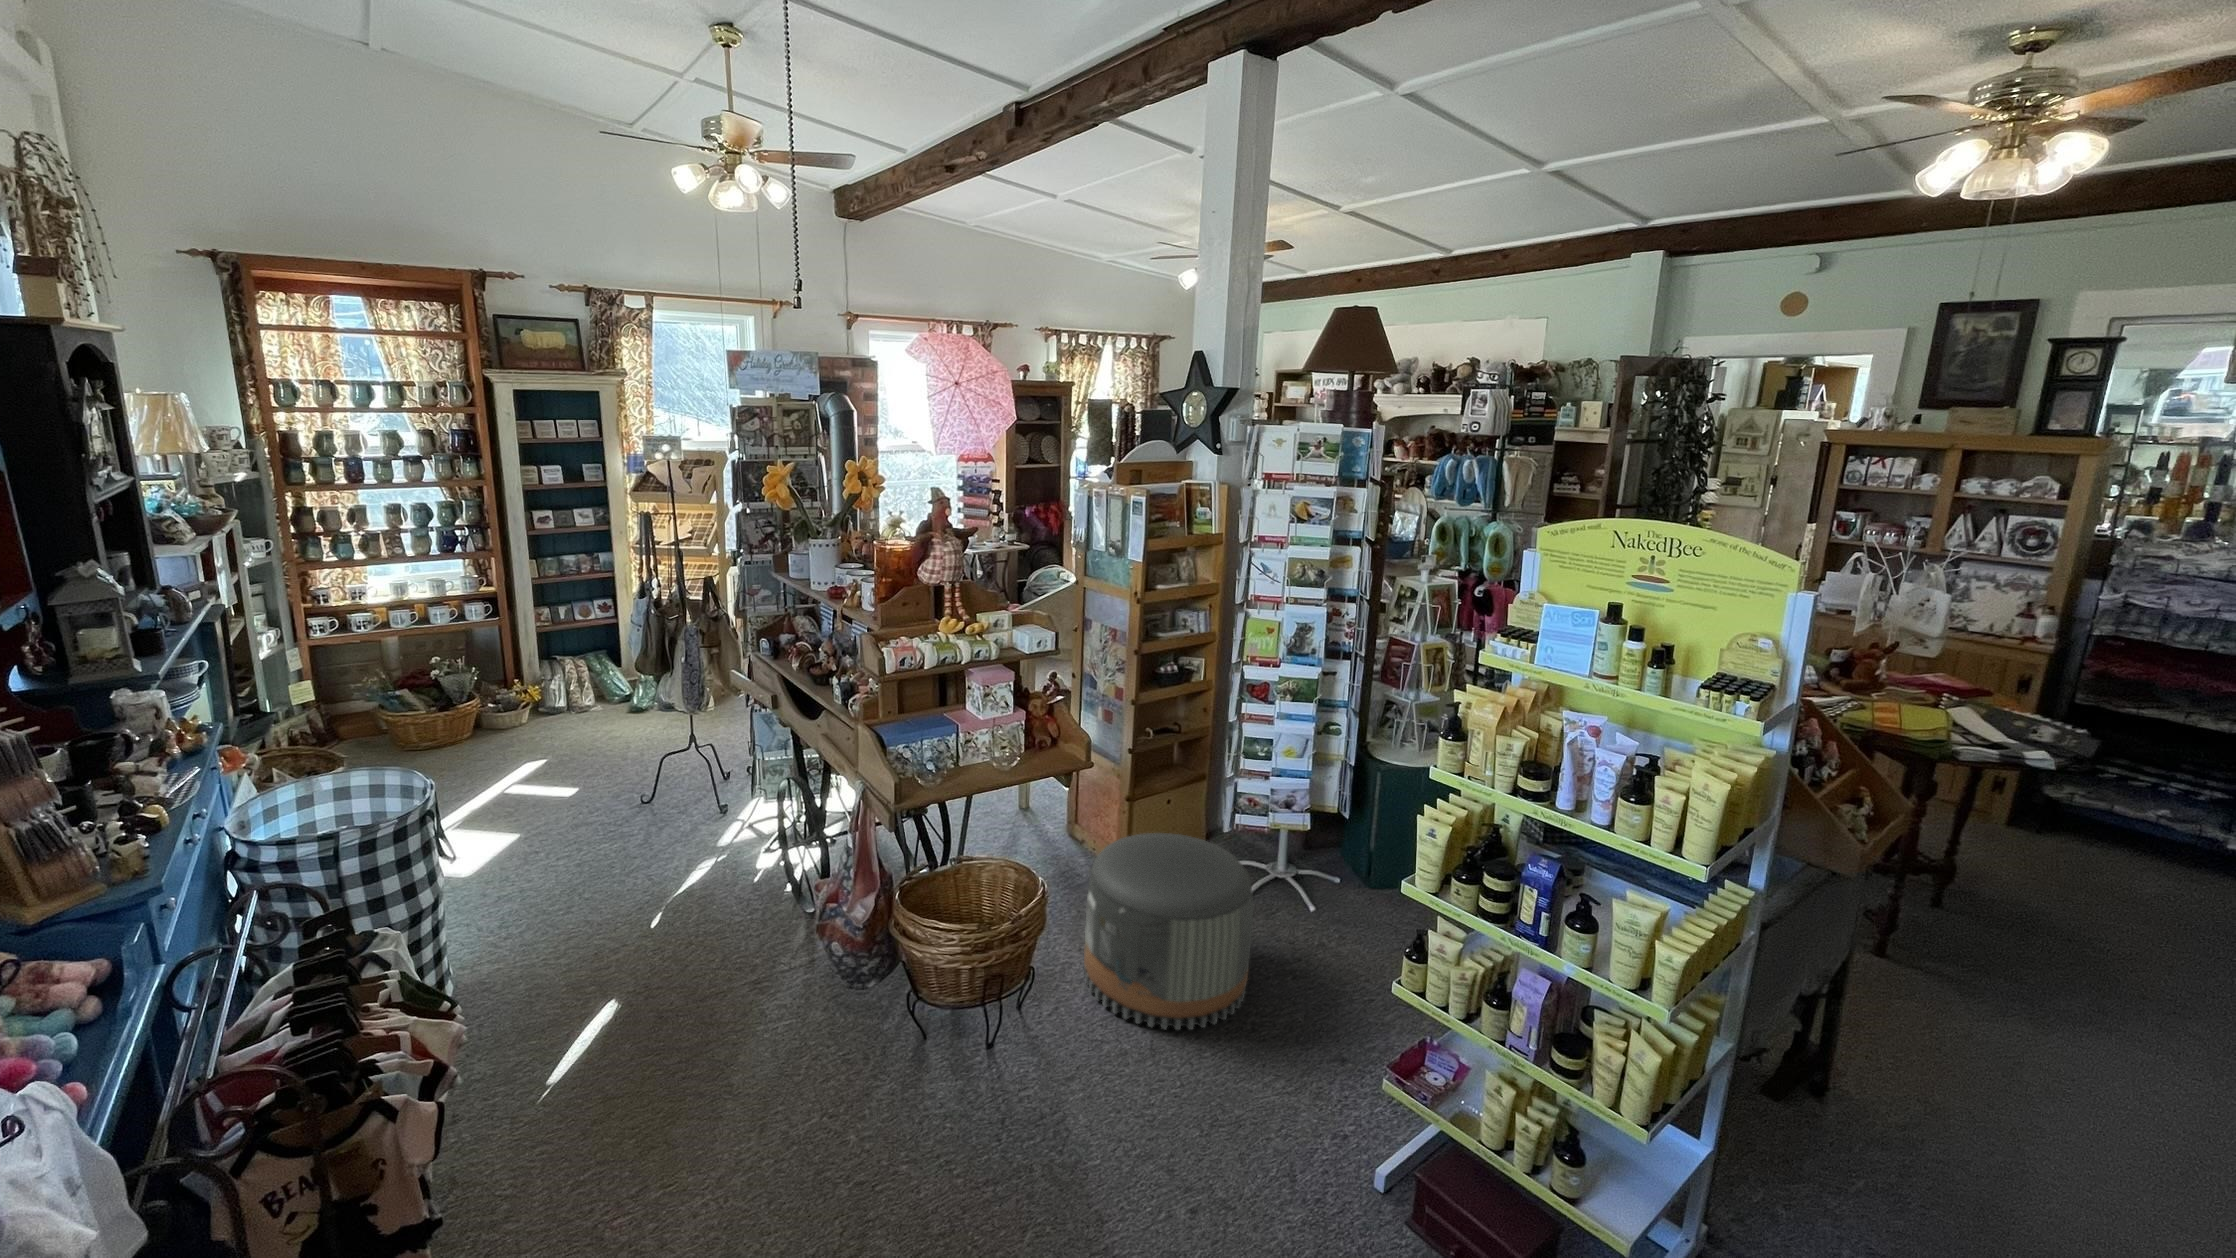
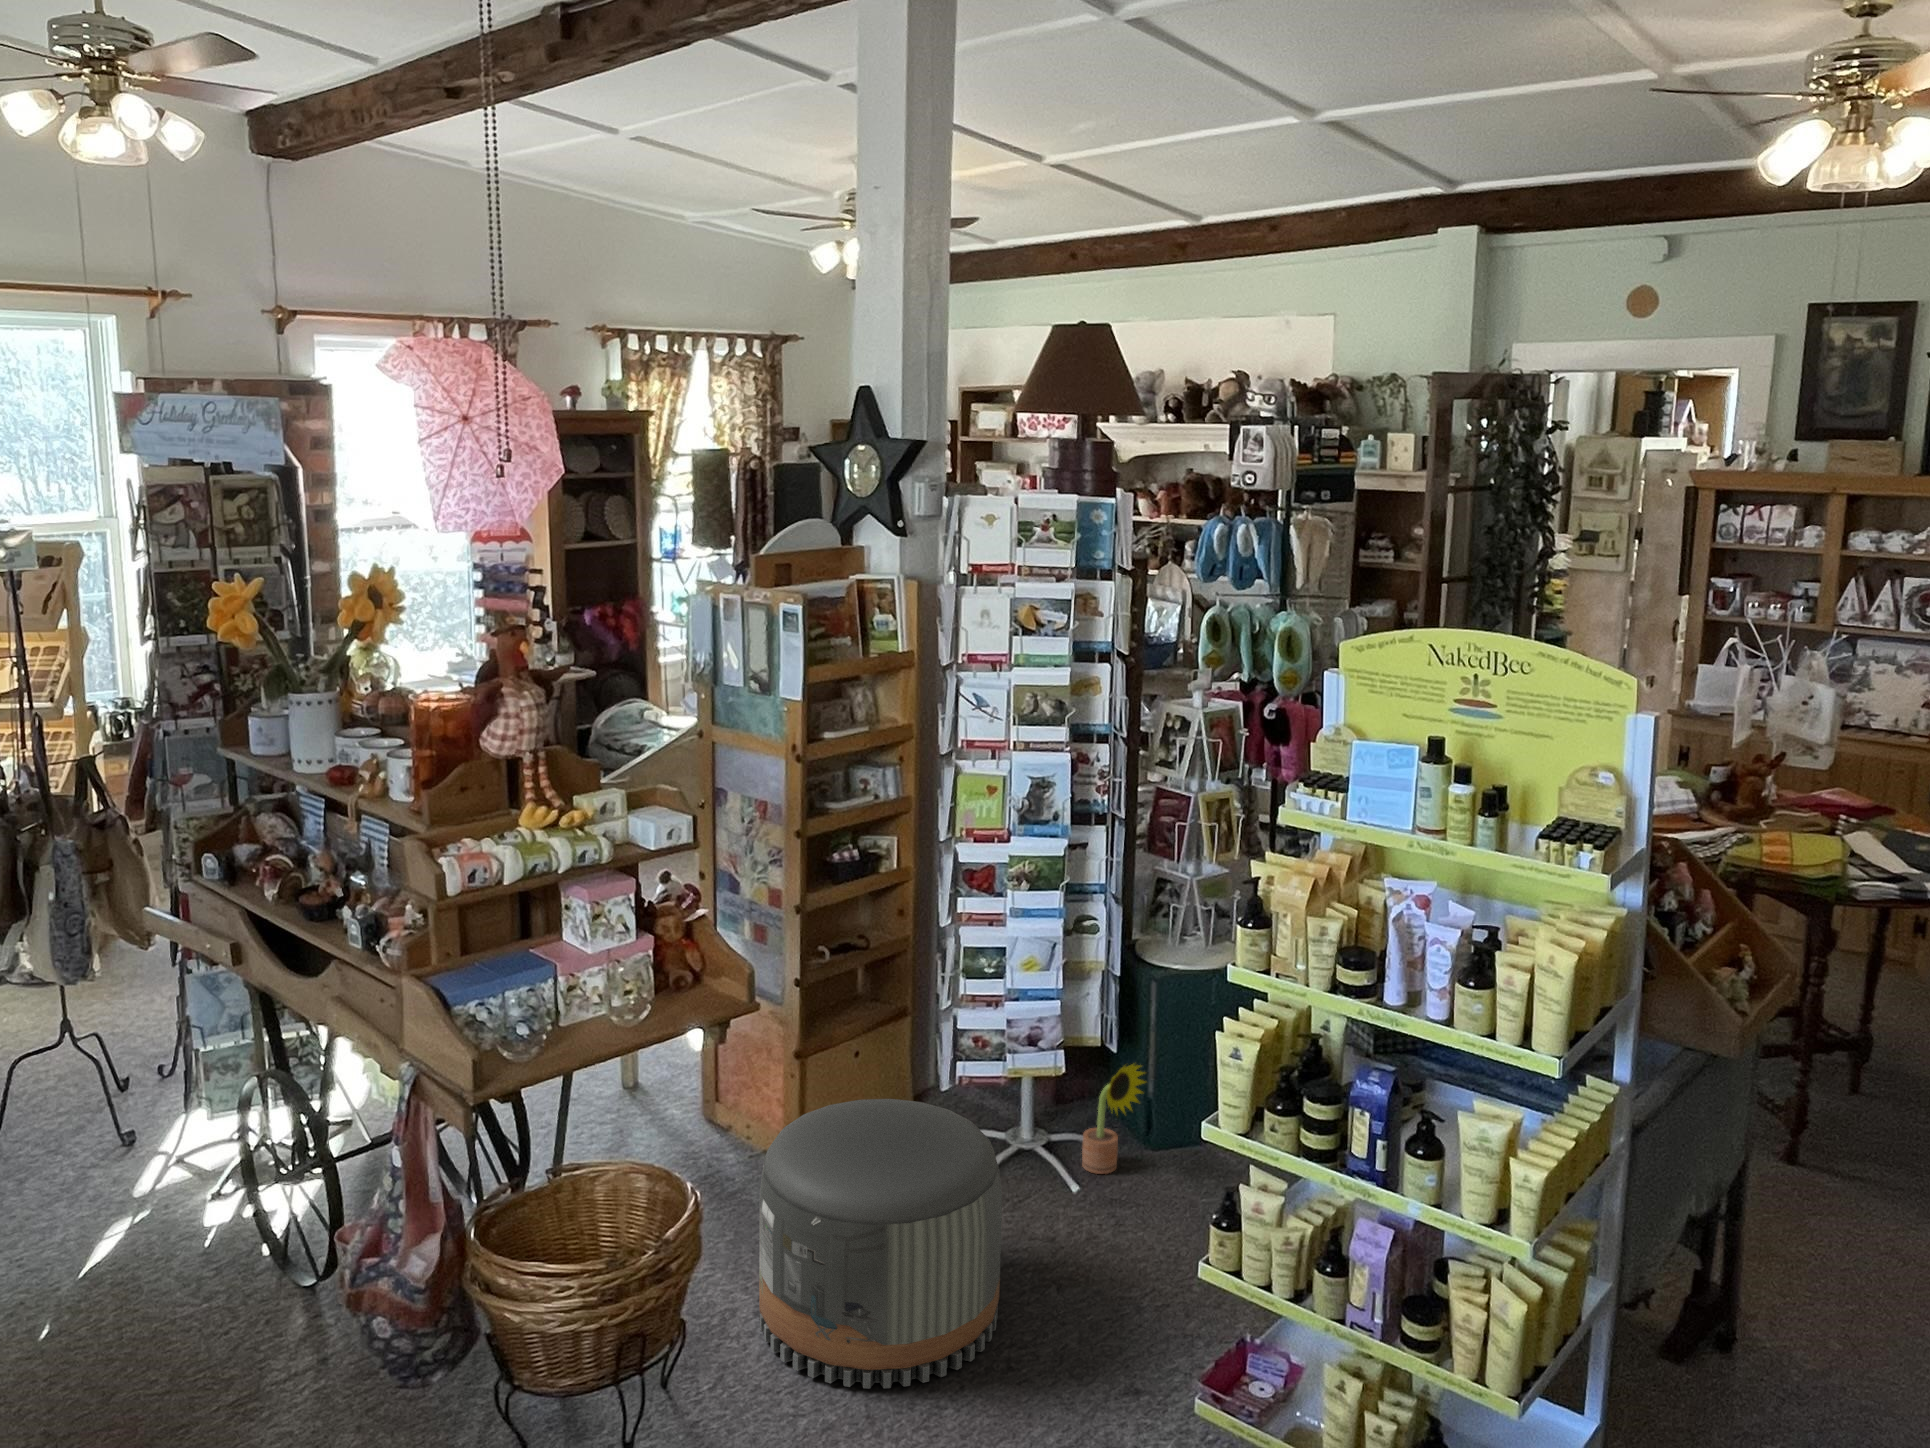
decorative plant: none [1316,830,1367,904] -> present [1082,1064,1145,1174]

